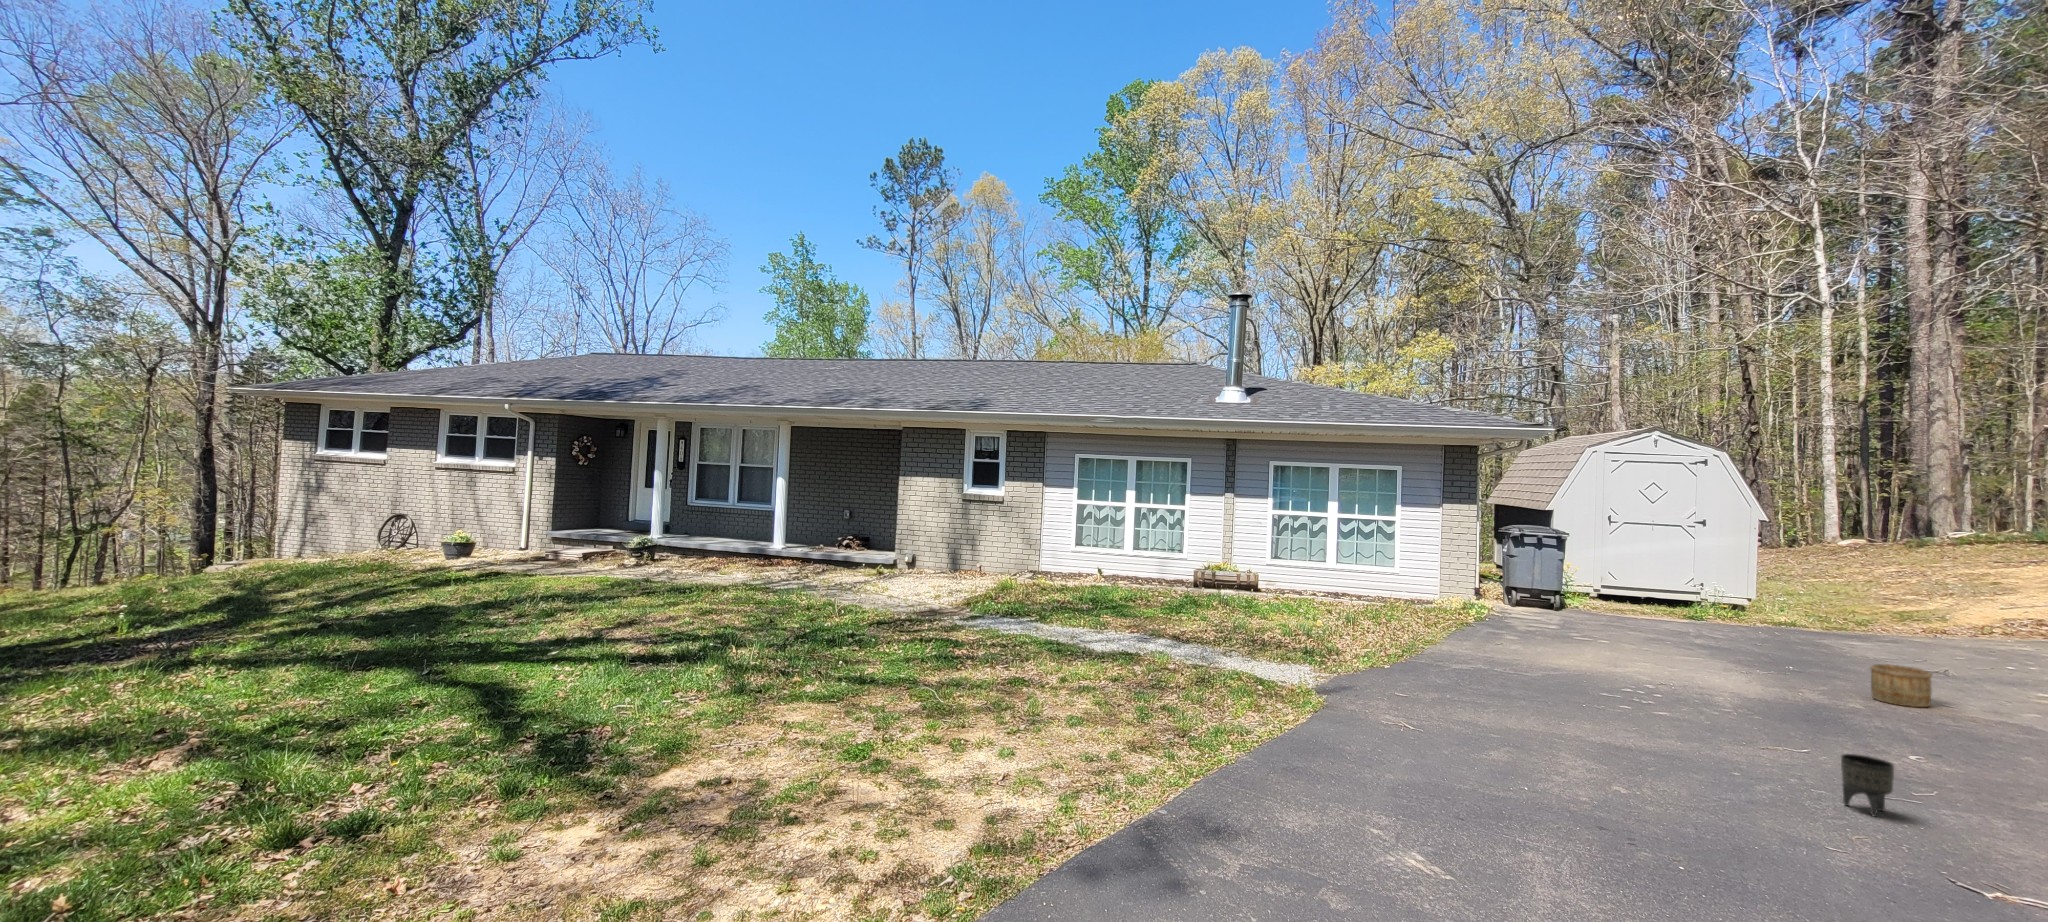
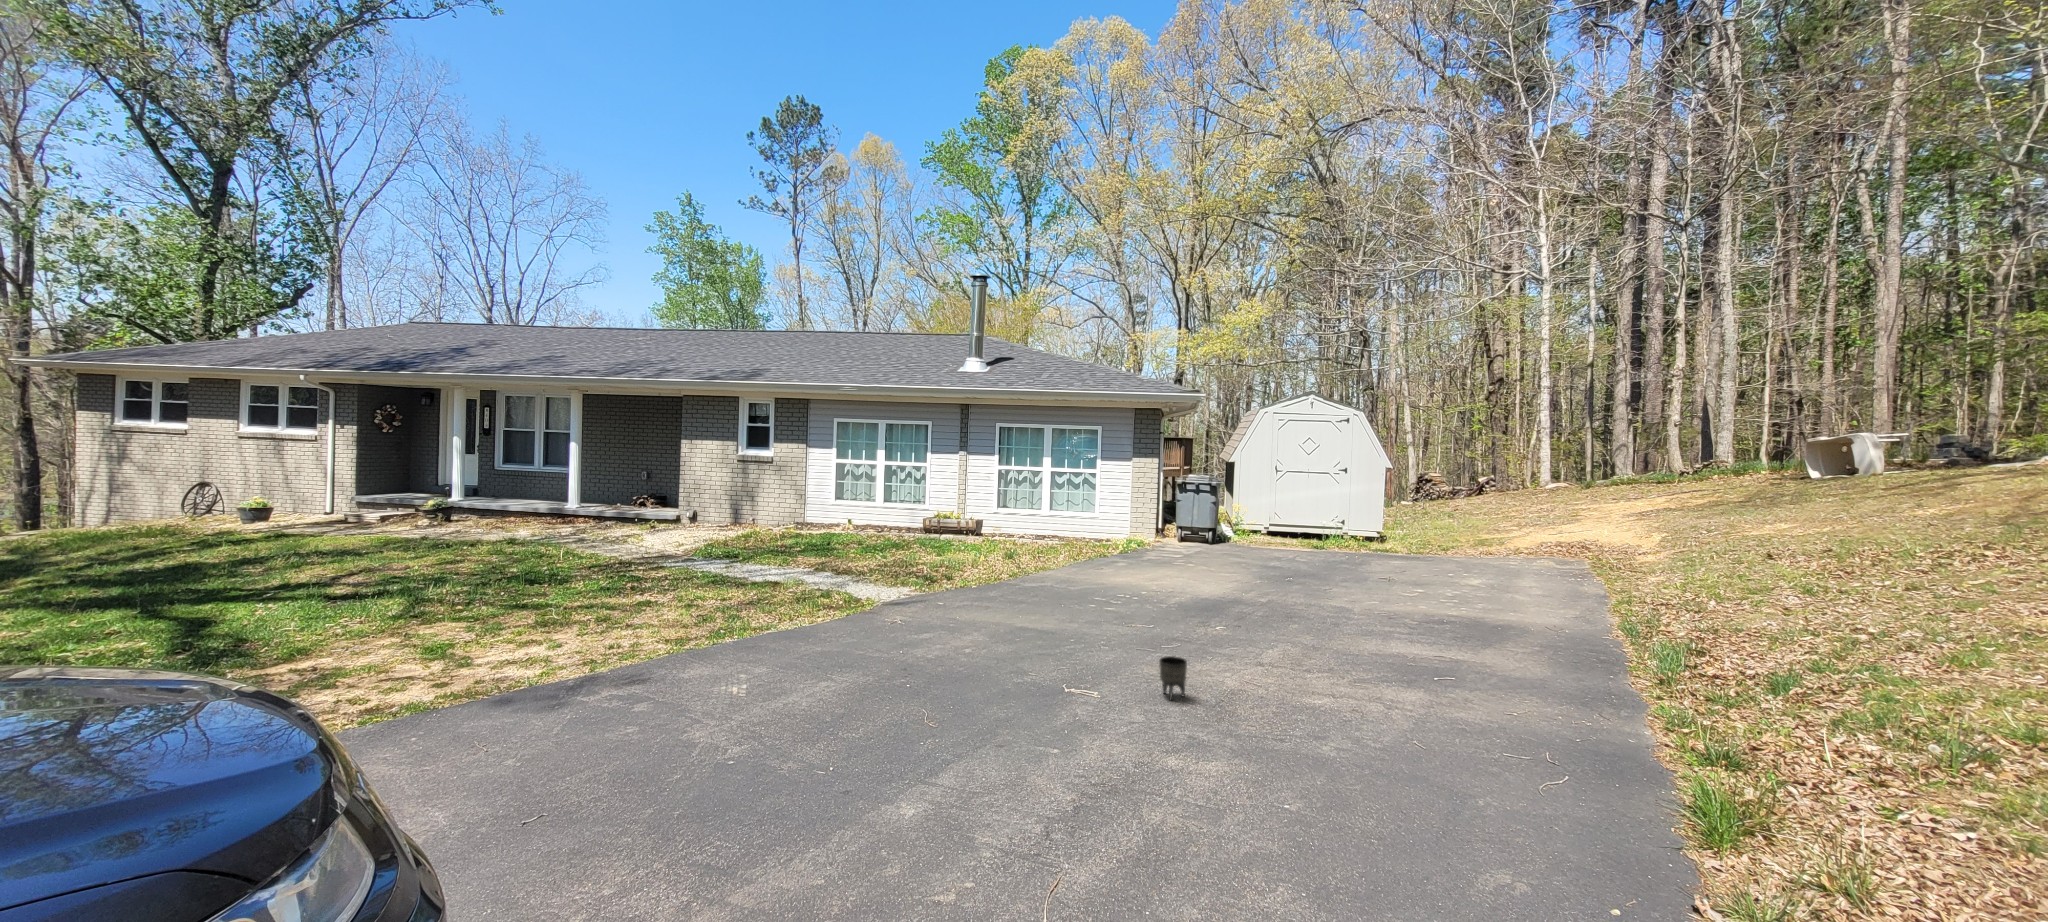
wooden bucket: present [1870,664,1932,707] -> none [1337,584,1373,616]

